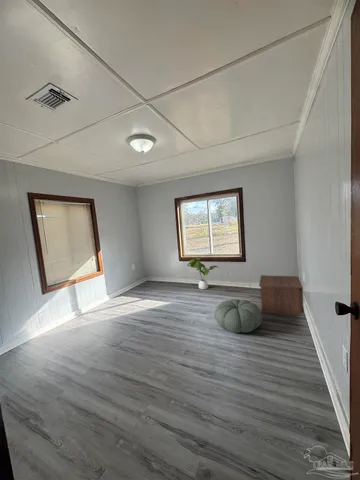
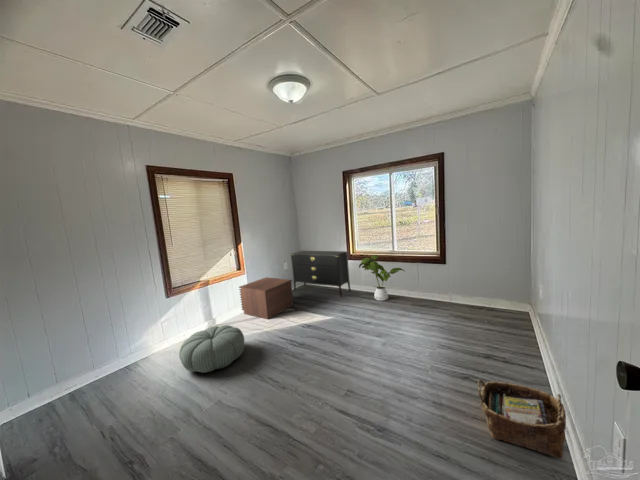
dresser: none [137,255,182,288] -> present [291,251,351,297]
nightstand: present [259,275,304,316] -> present [239,277,293,319]
pouf: present [214,299,262,333] -> present [179,325,245,373]
woven basket: none [269,334,320,376] -> present [478,380,566,458]

